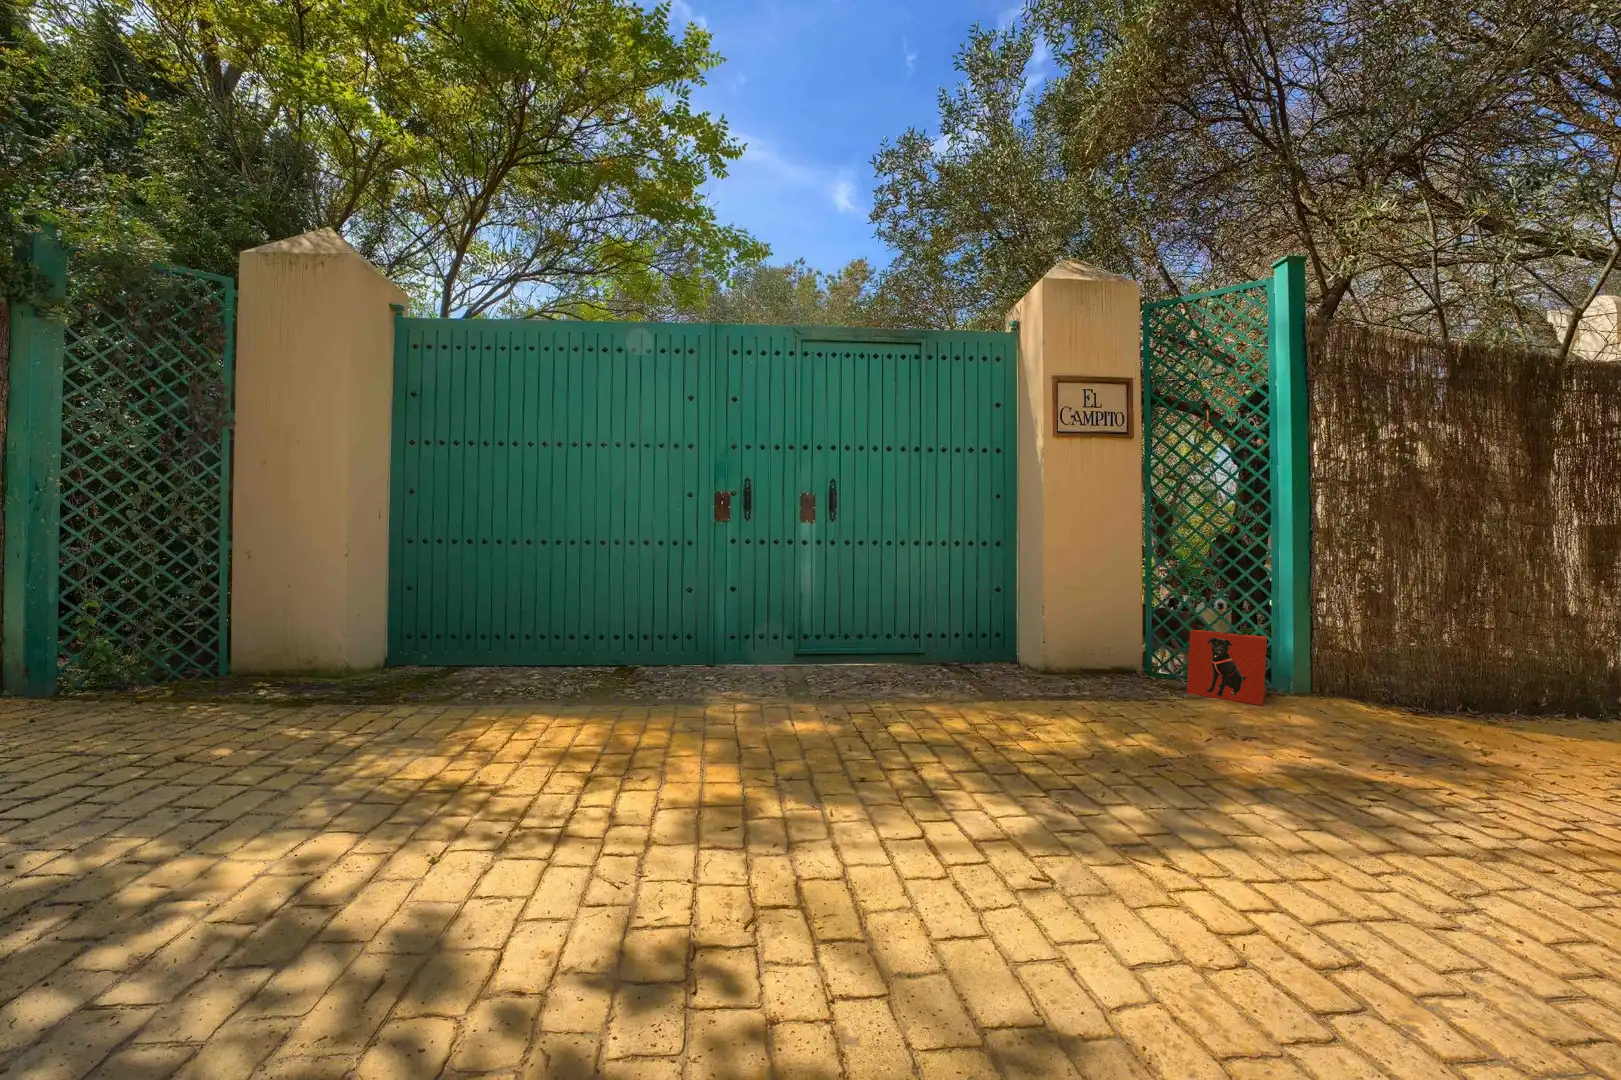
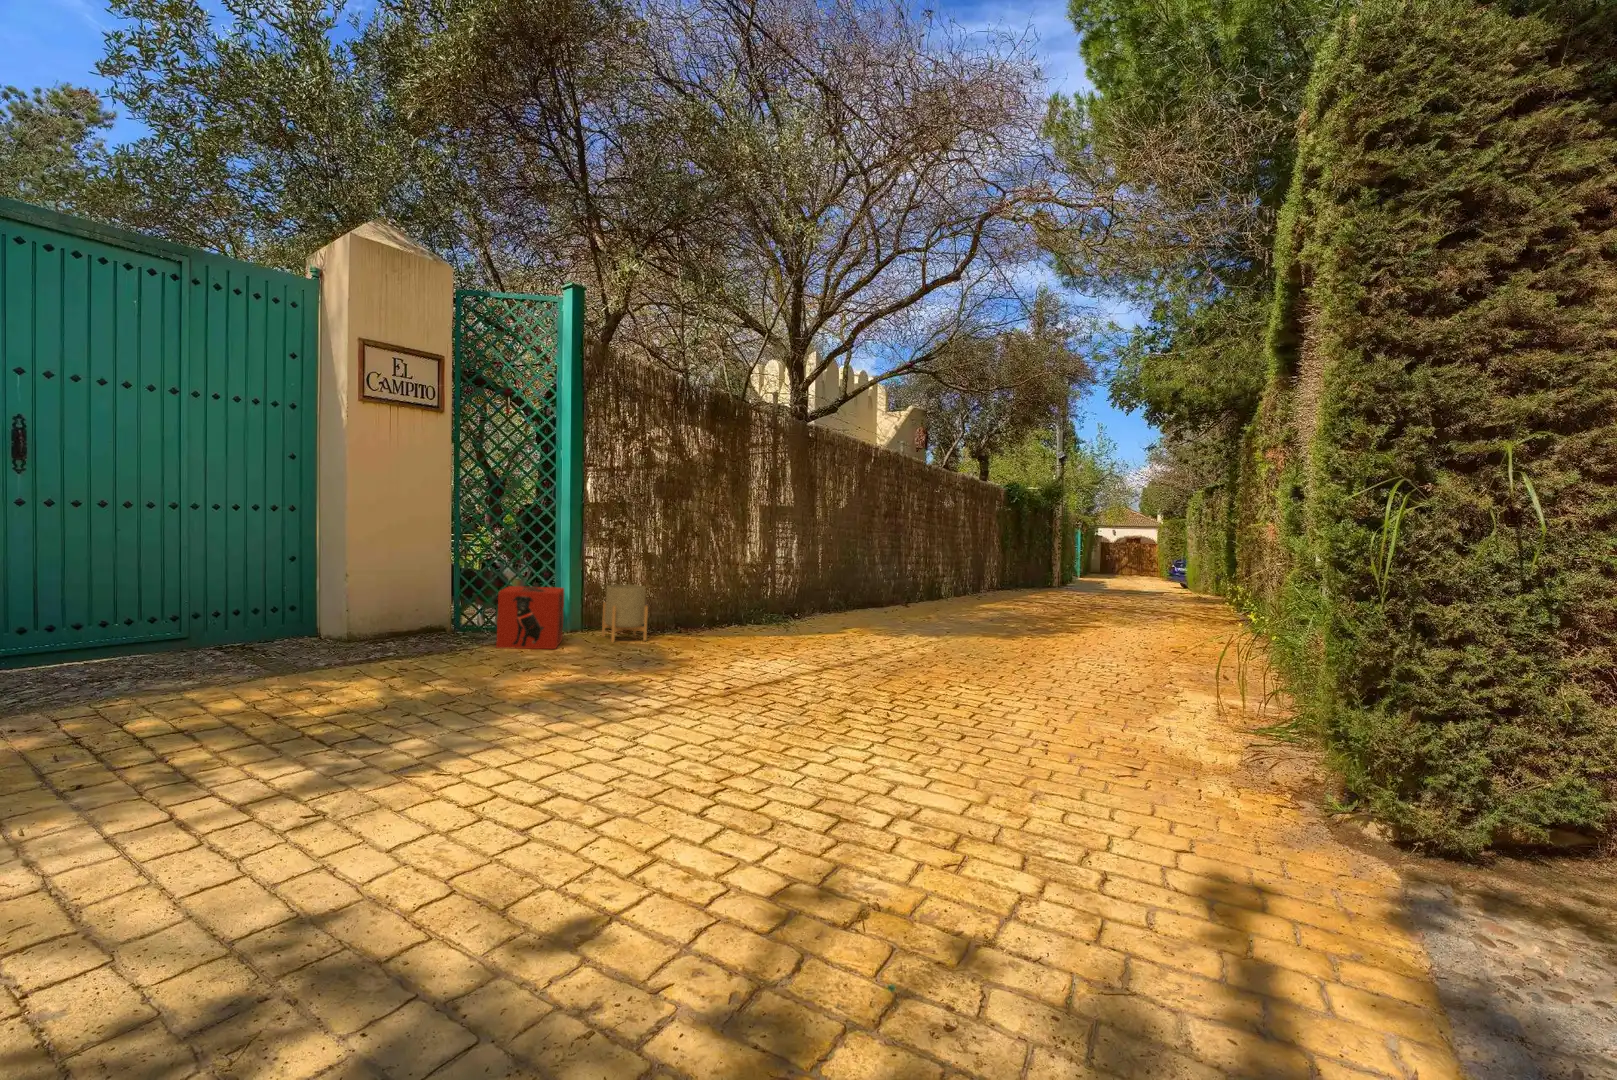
planter: none [1319,633,1395,712] -> present [602,585,648,642]

